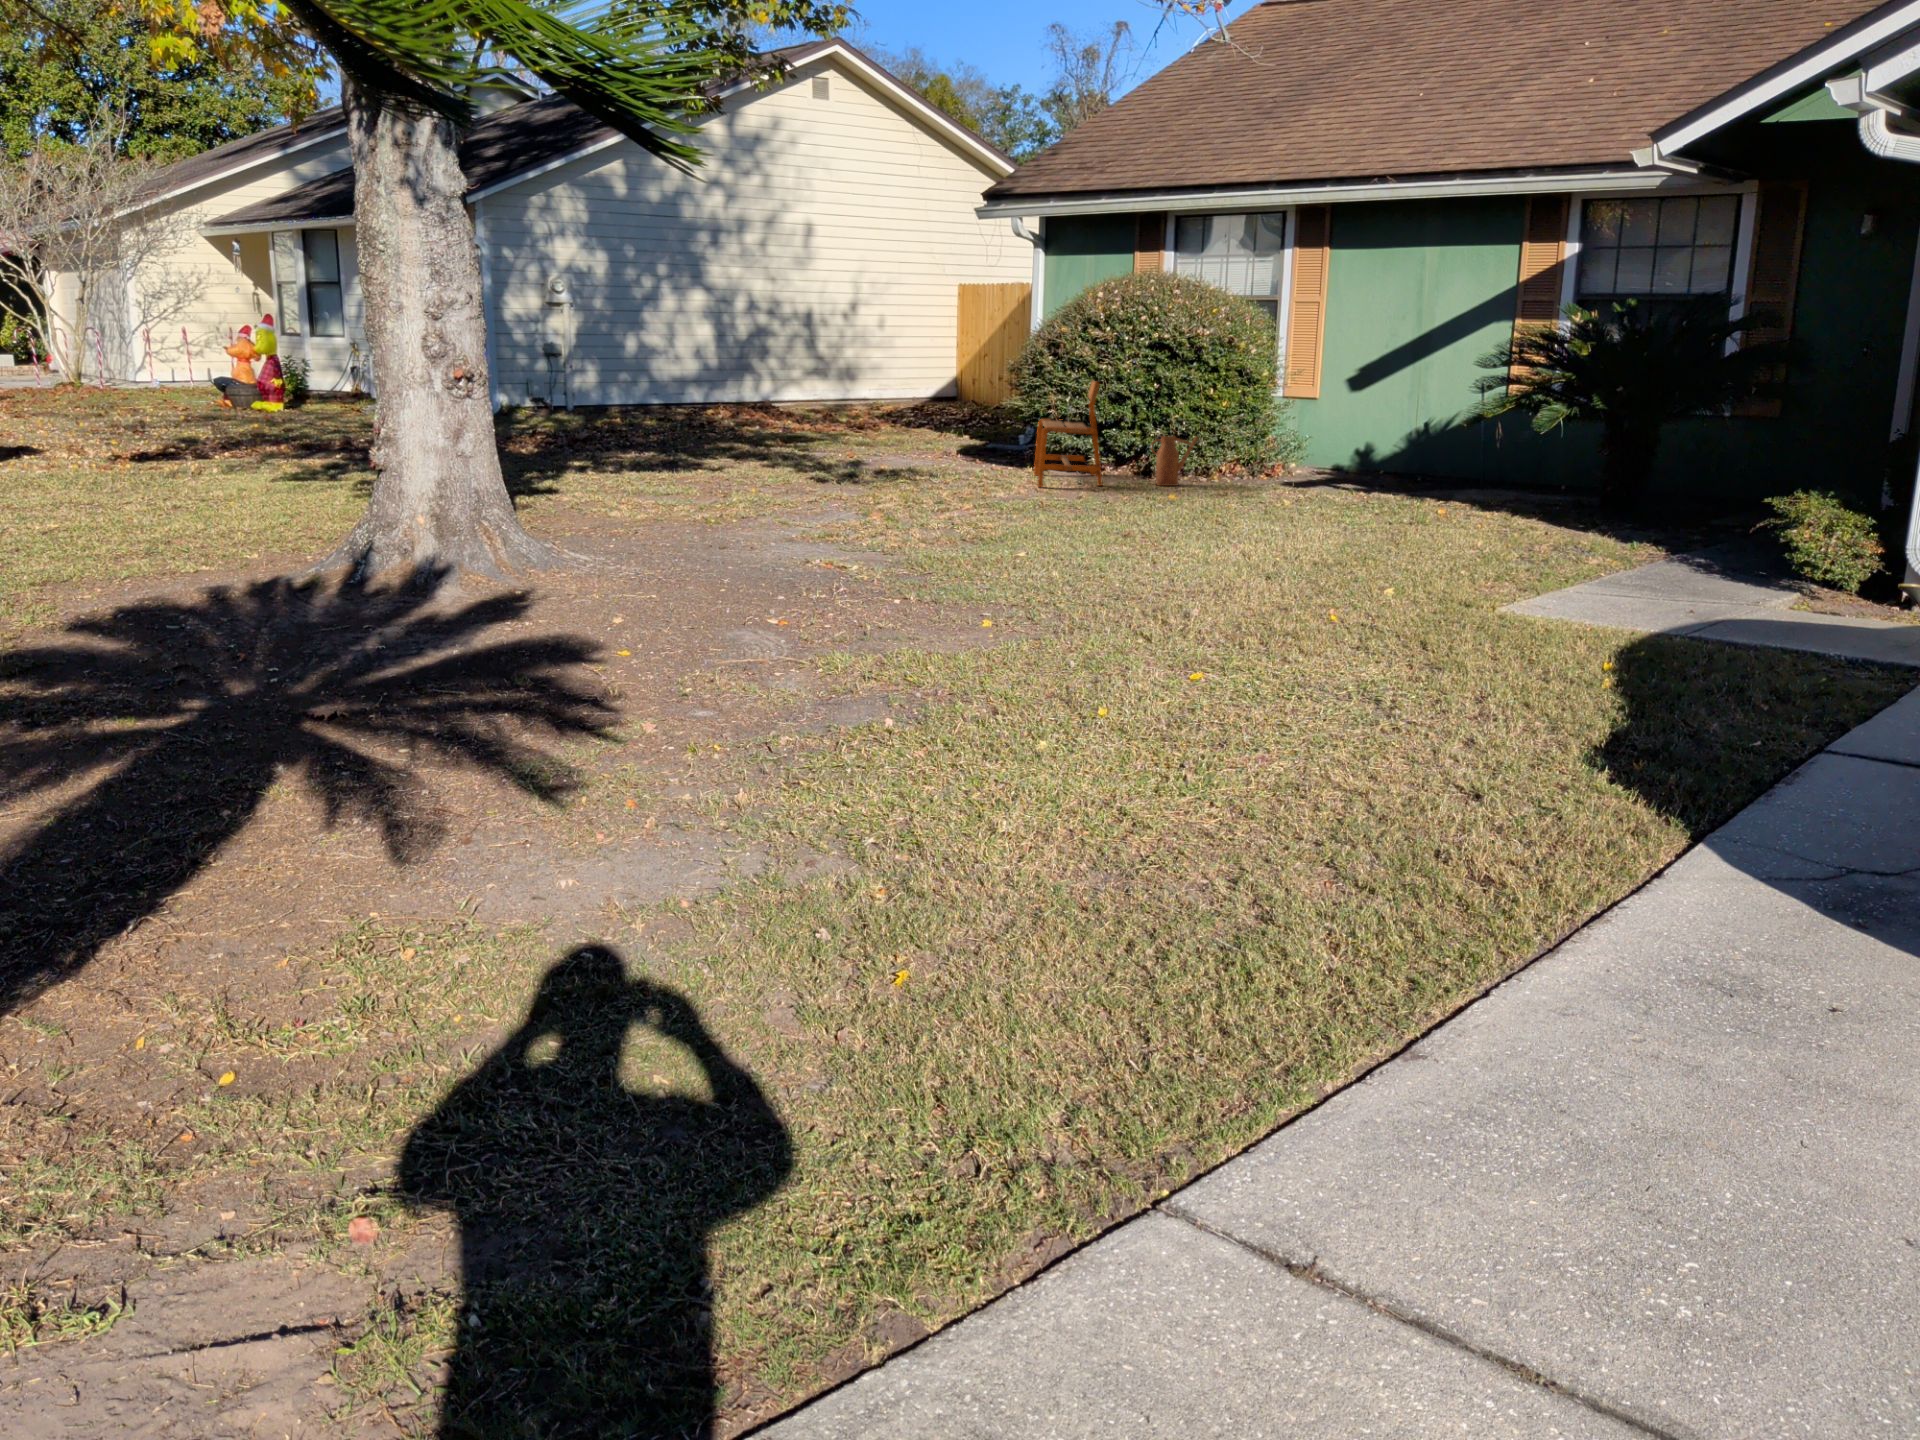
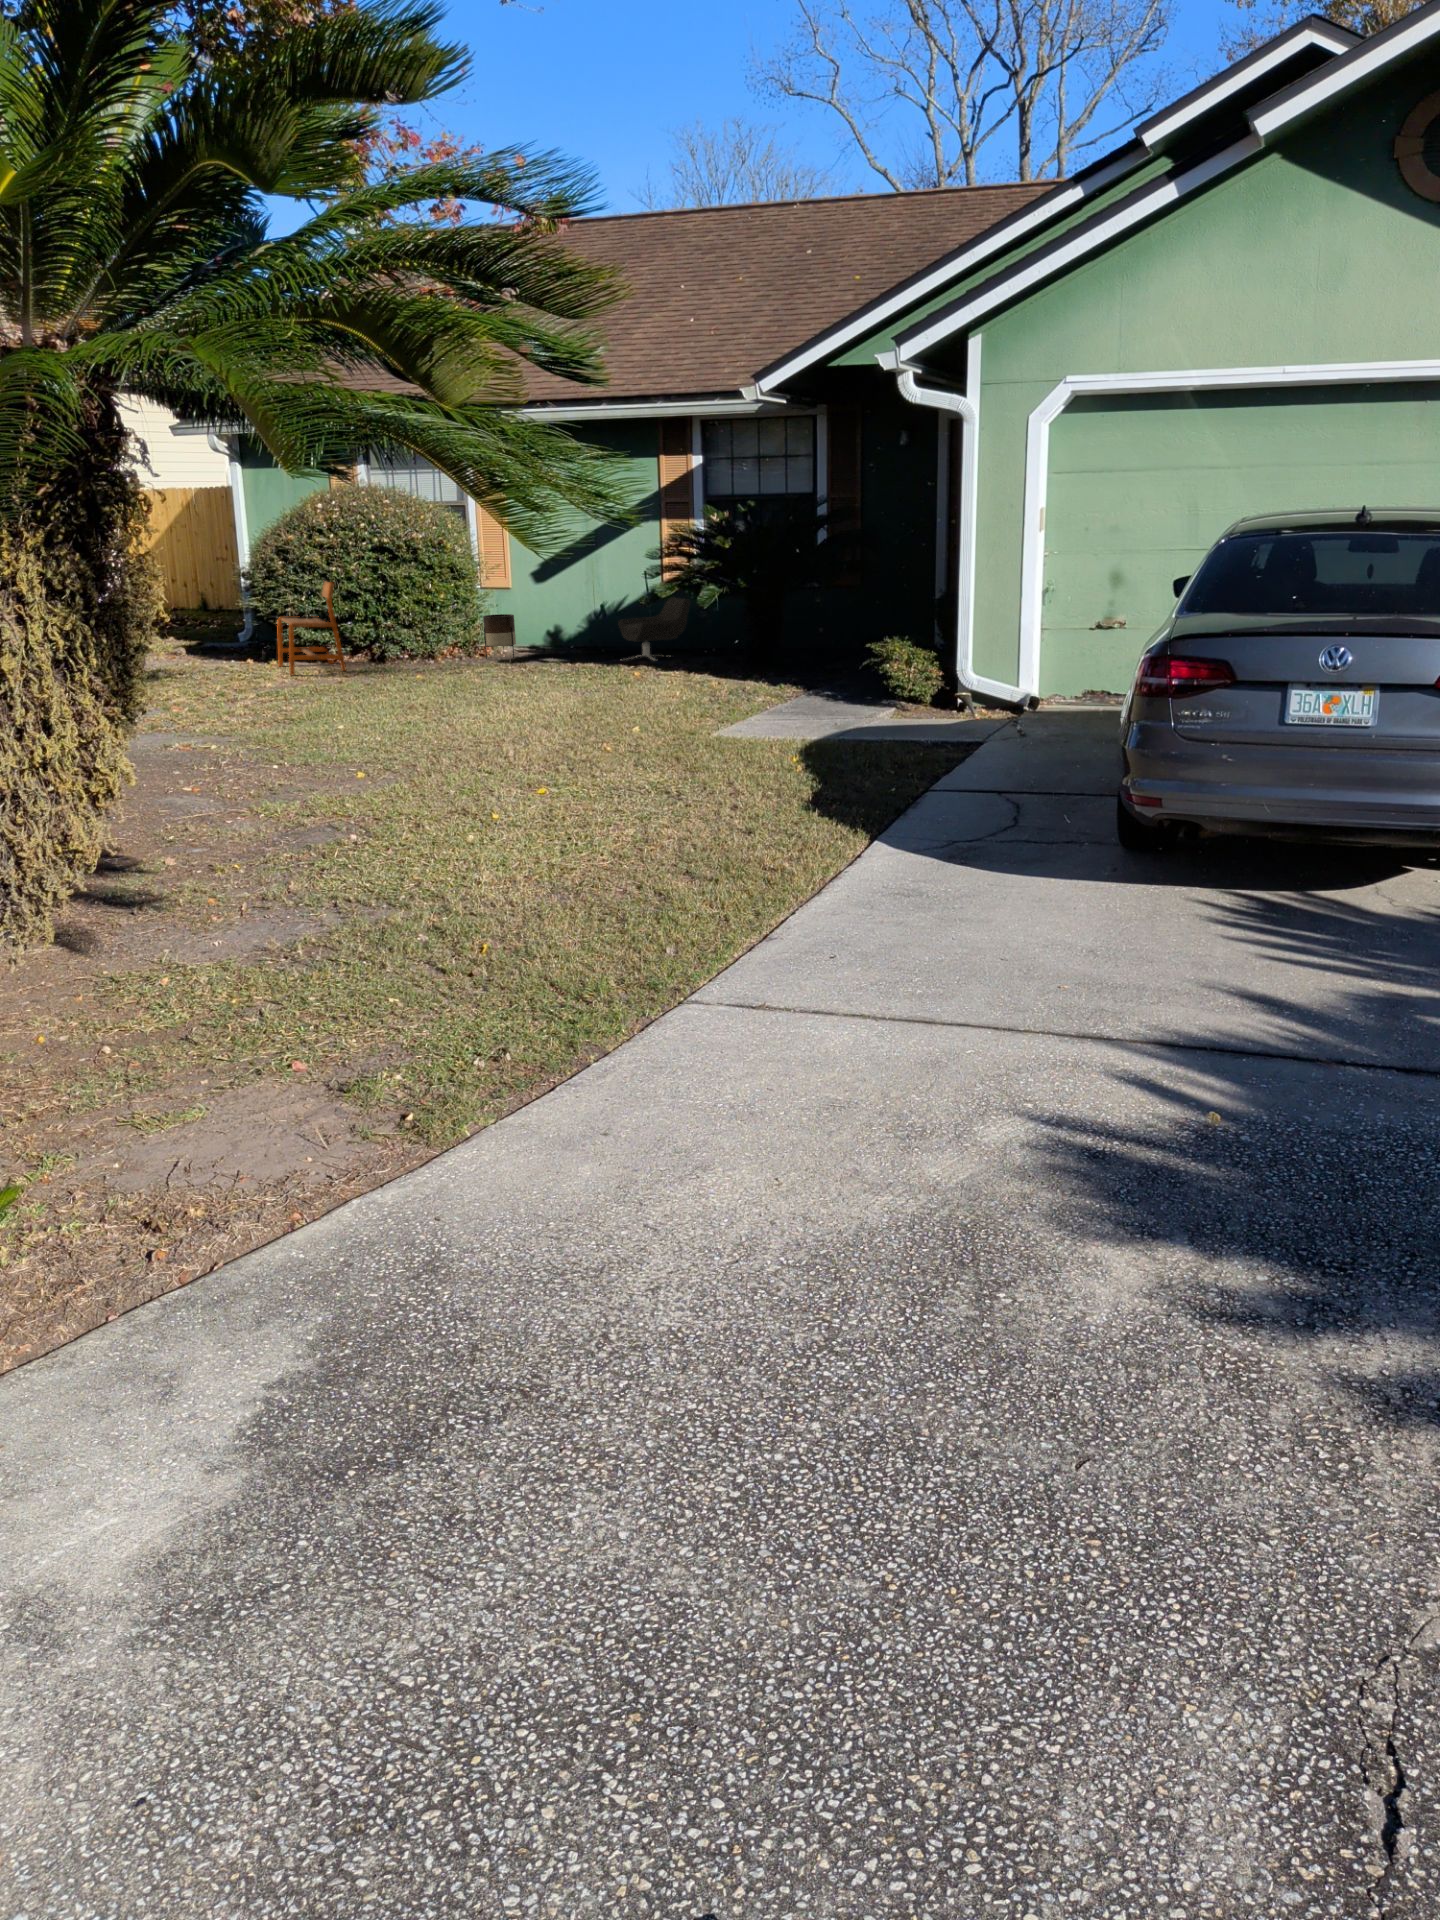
lounge chair: none [1435,419,1538,498] -> present [618,598,690,660]
planter: none [1272,429,1312,483] -> present [483,614,516,659]
watering can: present [1151,436,1198,486] -> none [383,624,424,668]

